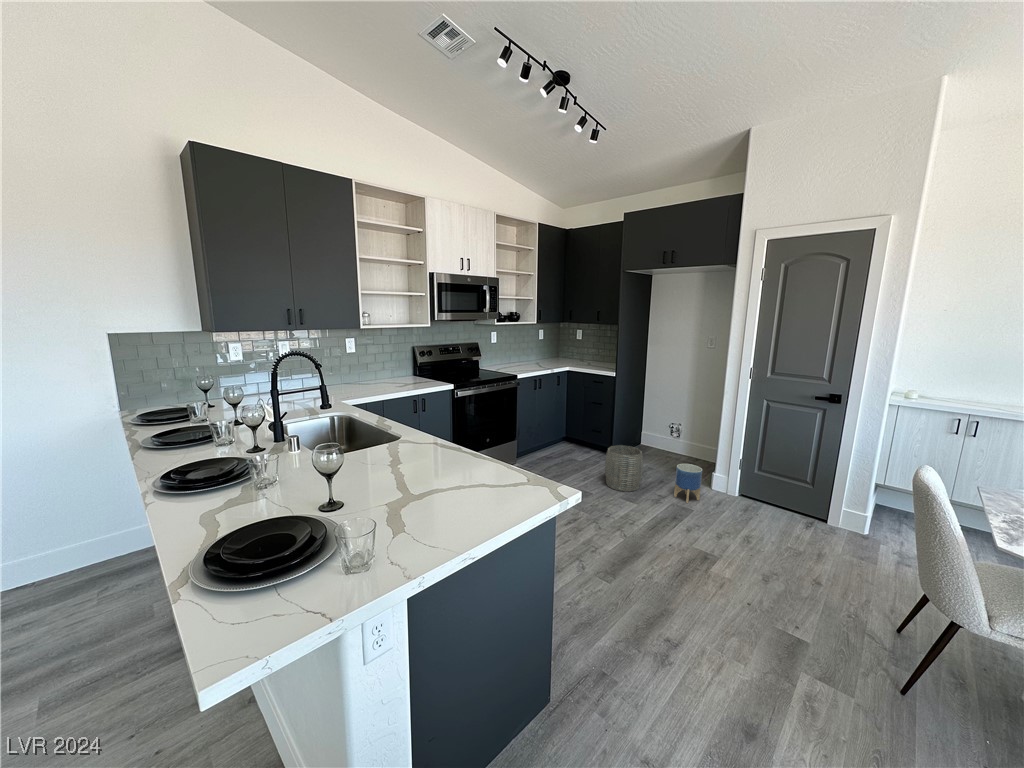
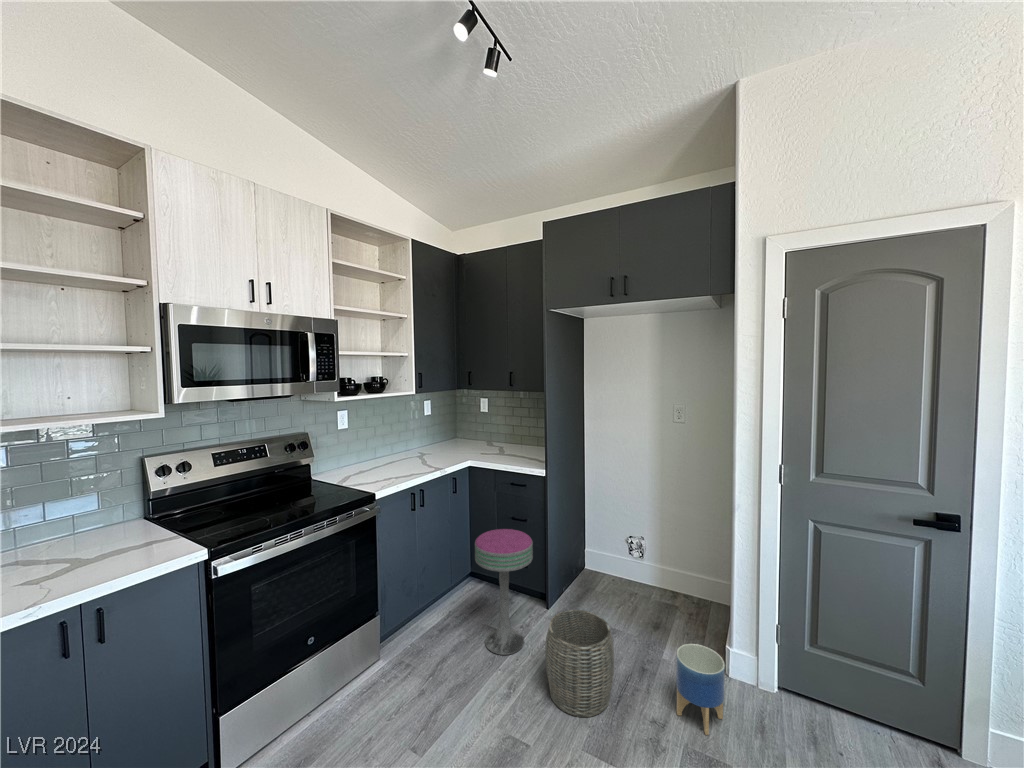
bar stool: none [569,405,603,470] -> present [475,529,533,655]

